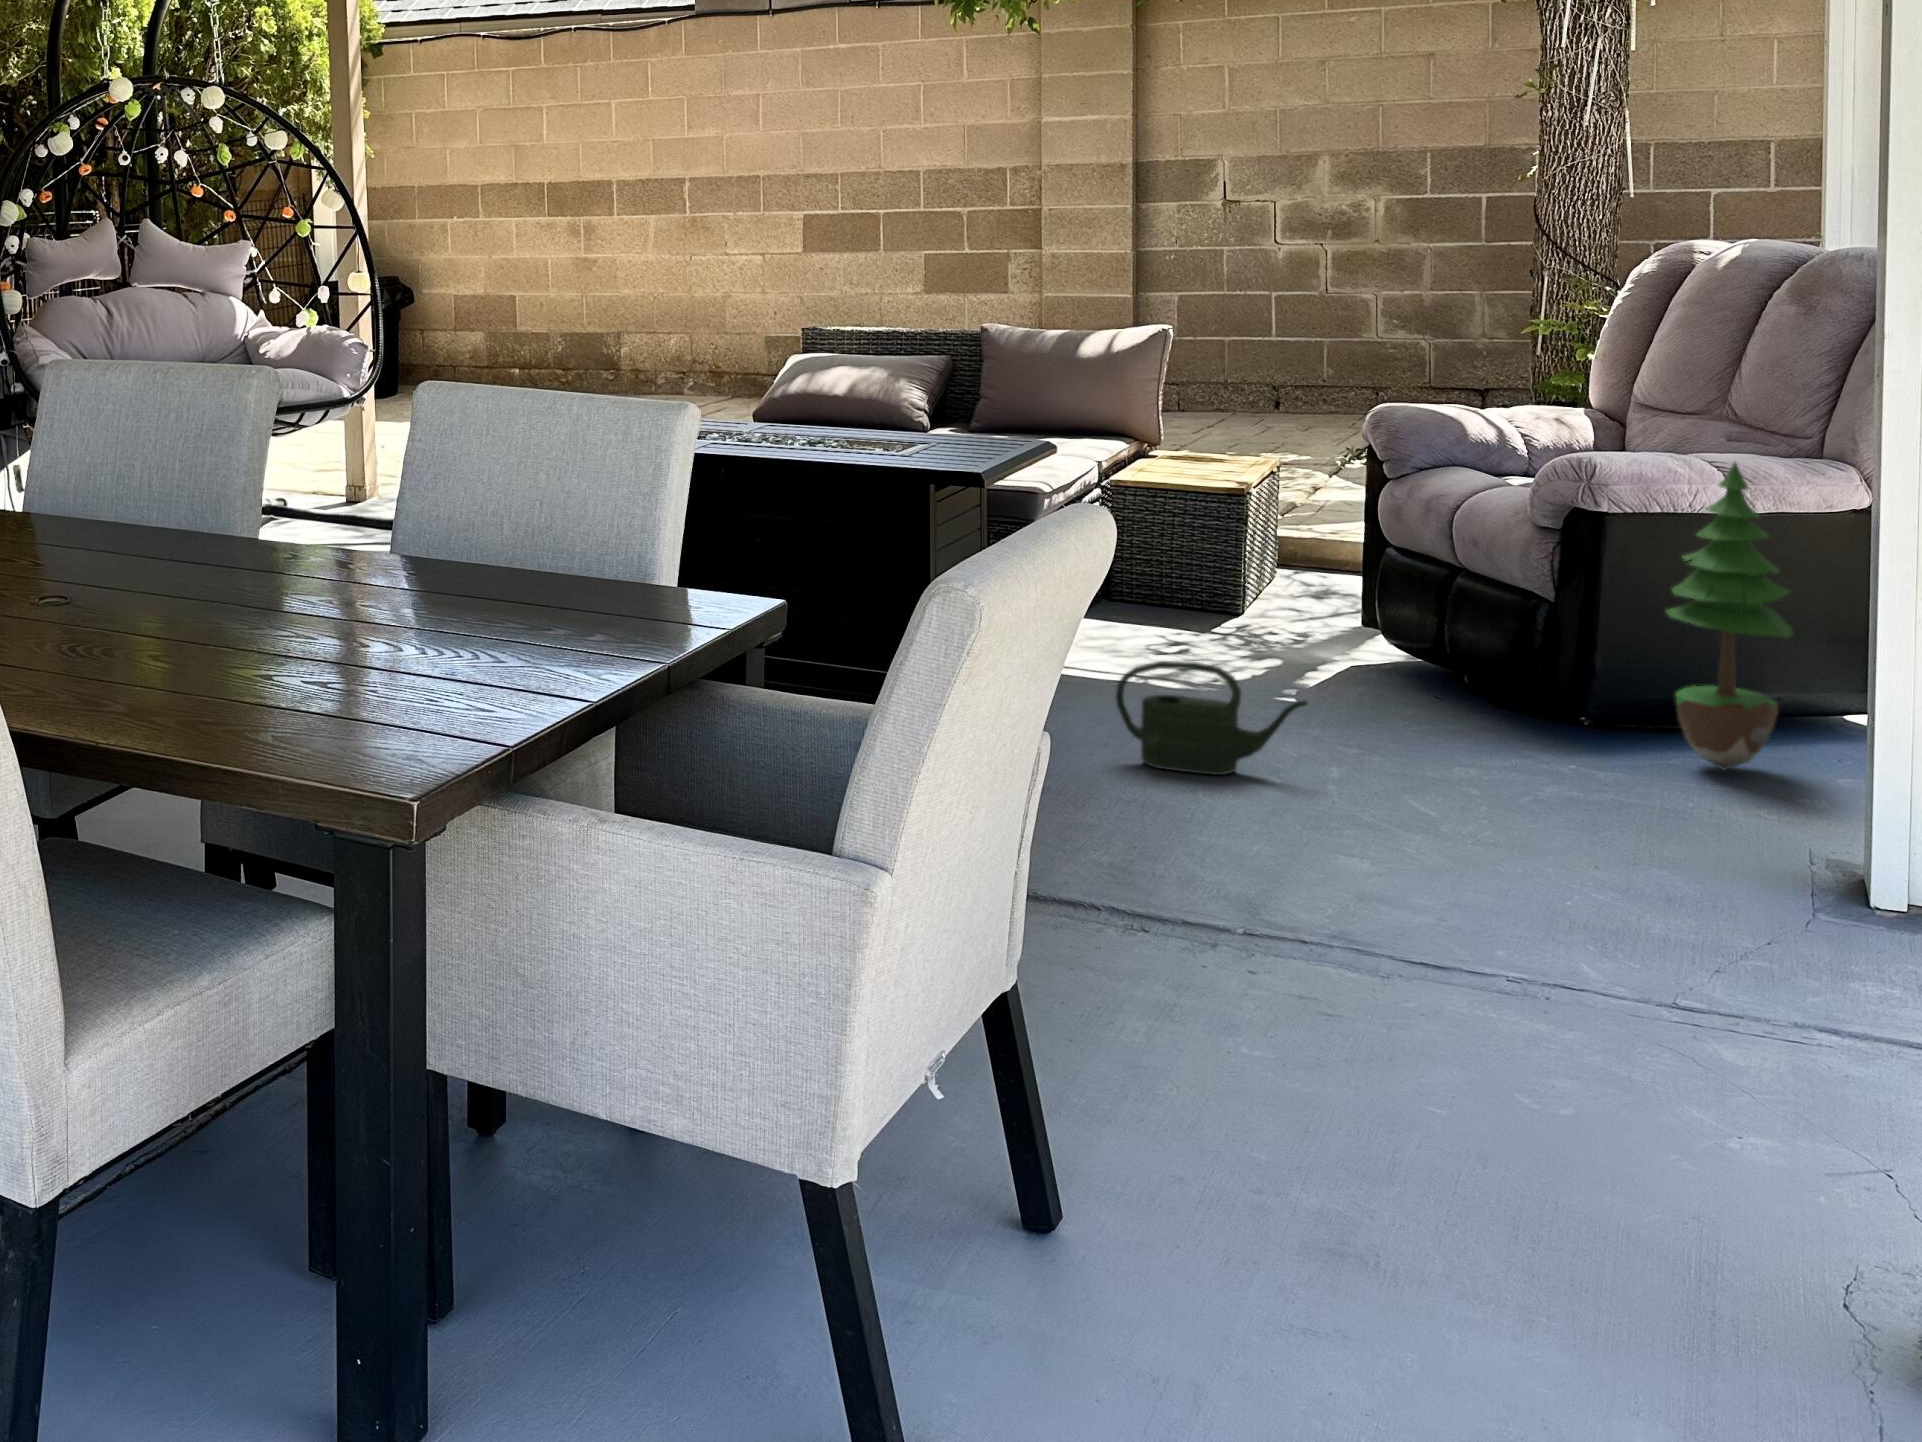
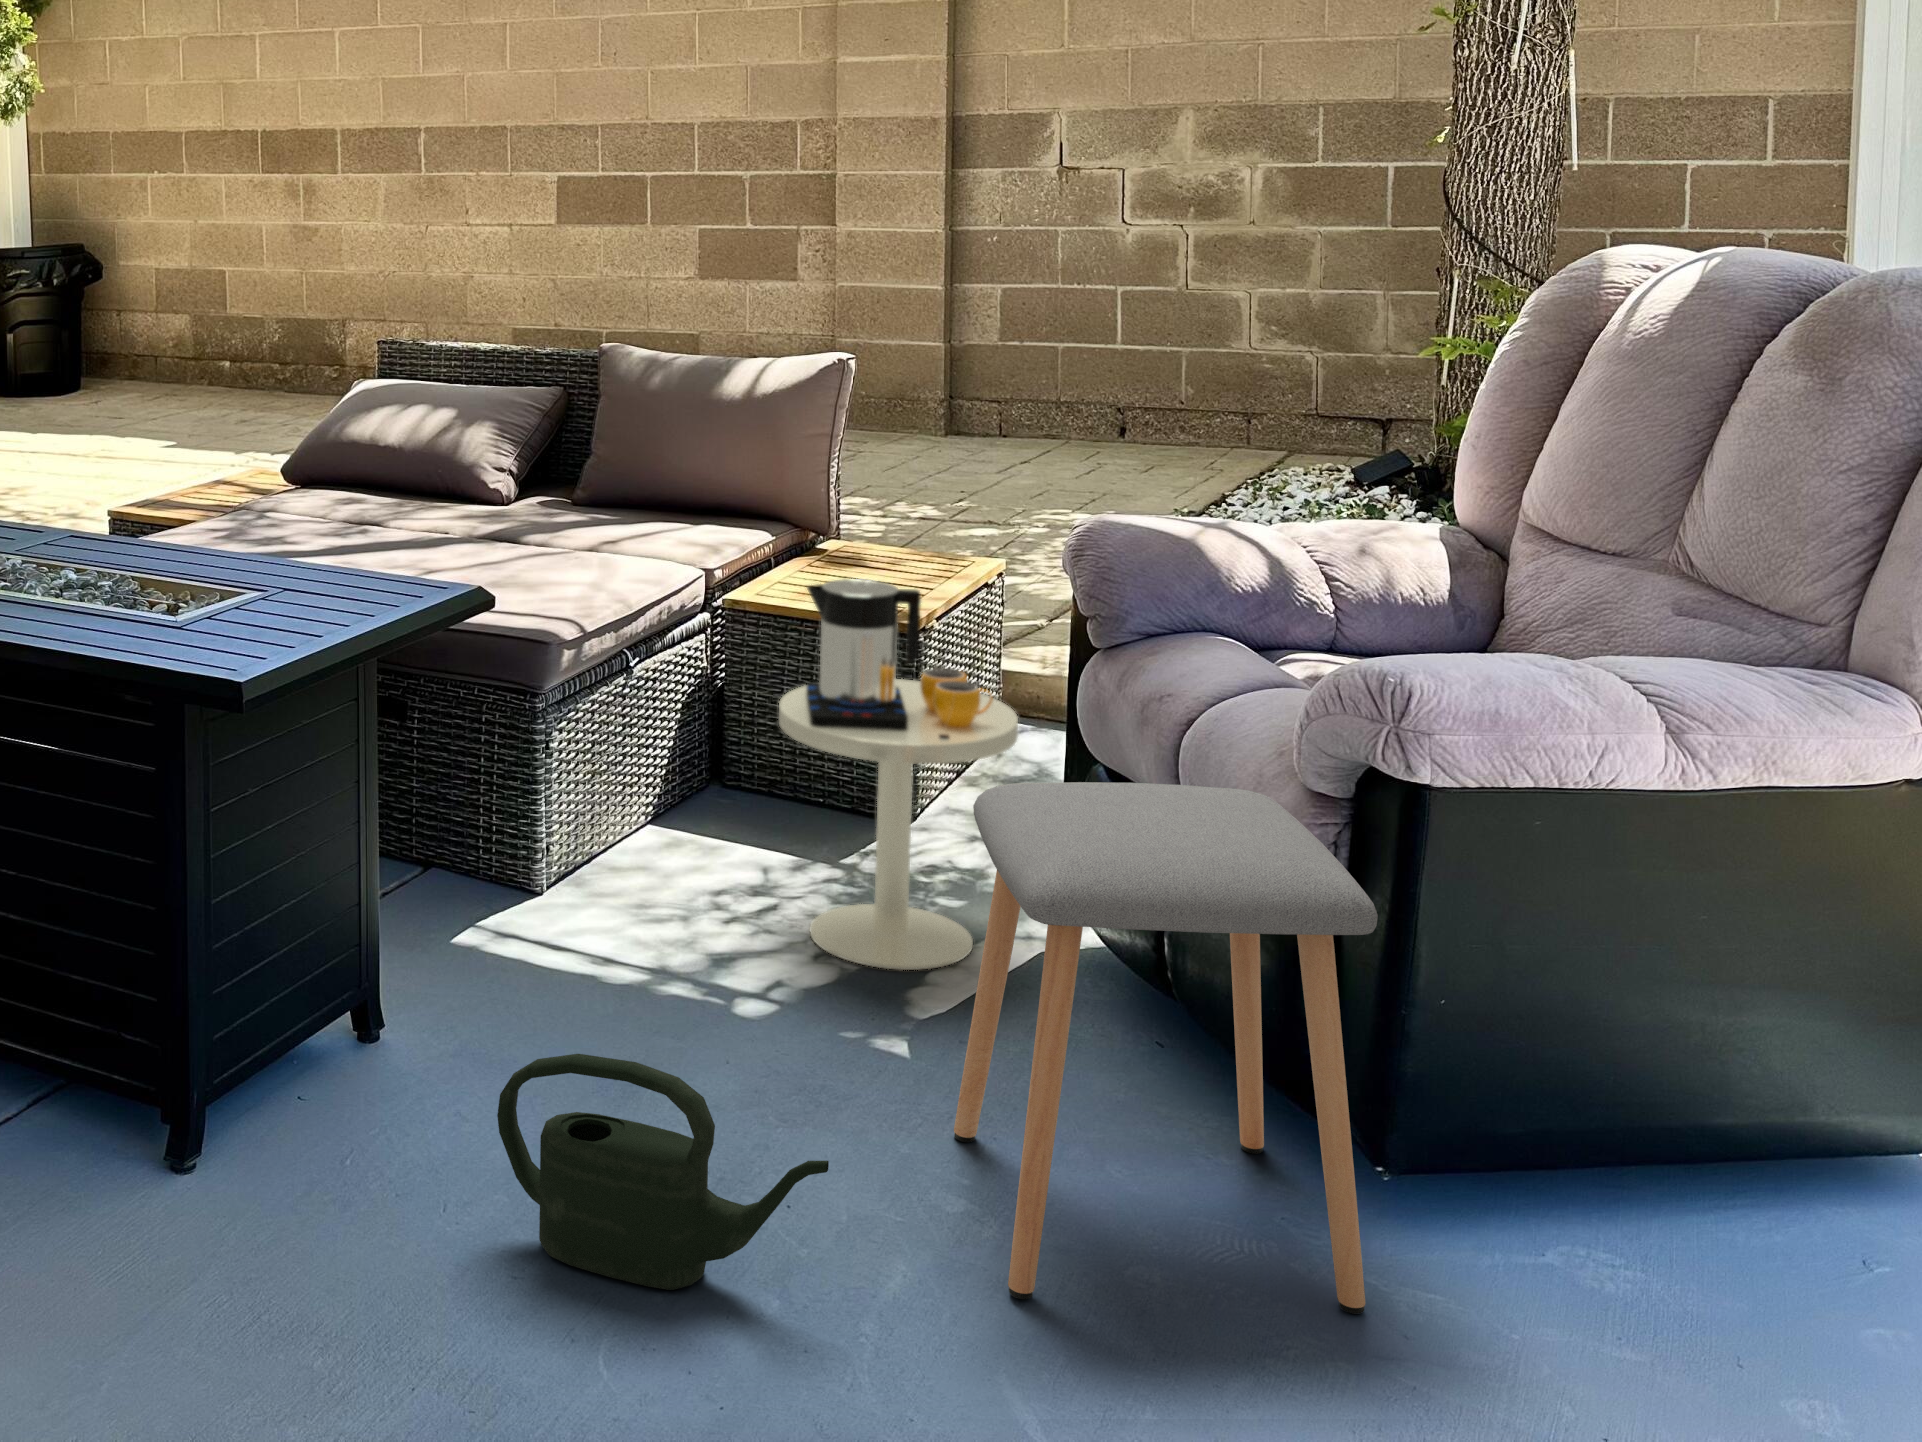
side table: none [1184,445,1334,672] -> present [779,579,1018,970]
potted tree: present [1666,463,1793,770] -> none [1531,710,1782,1304]
stool: none [1338,526,1586,776] -> present [954,782,1378,1314]

